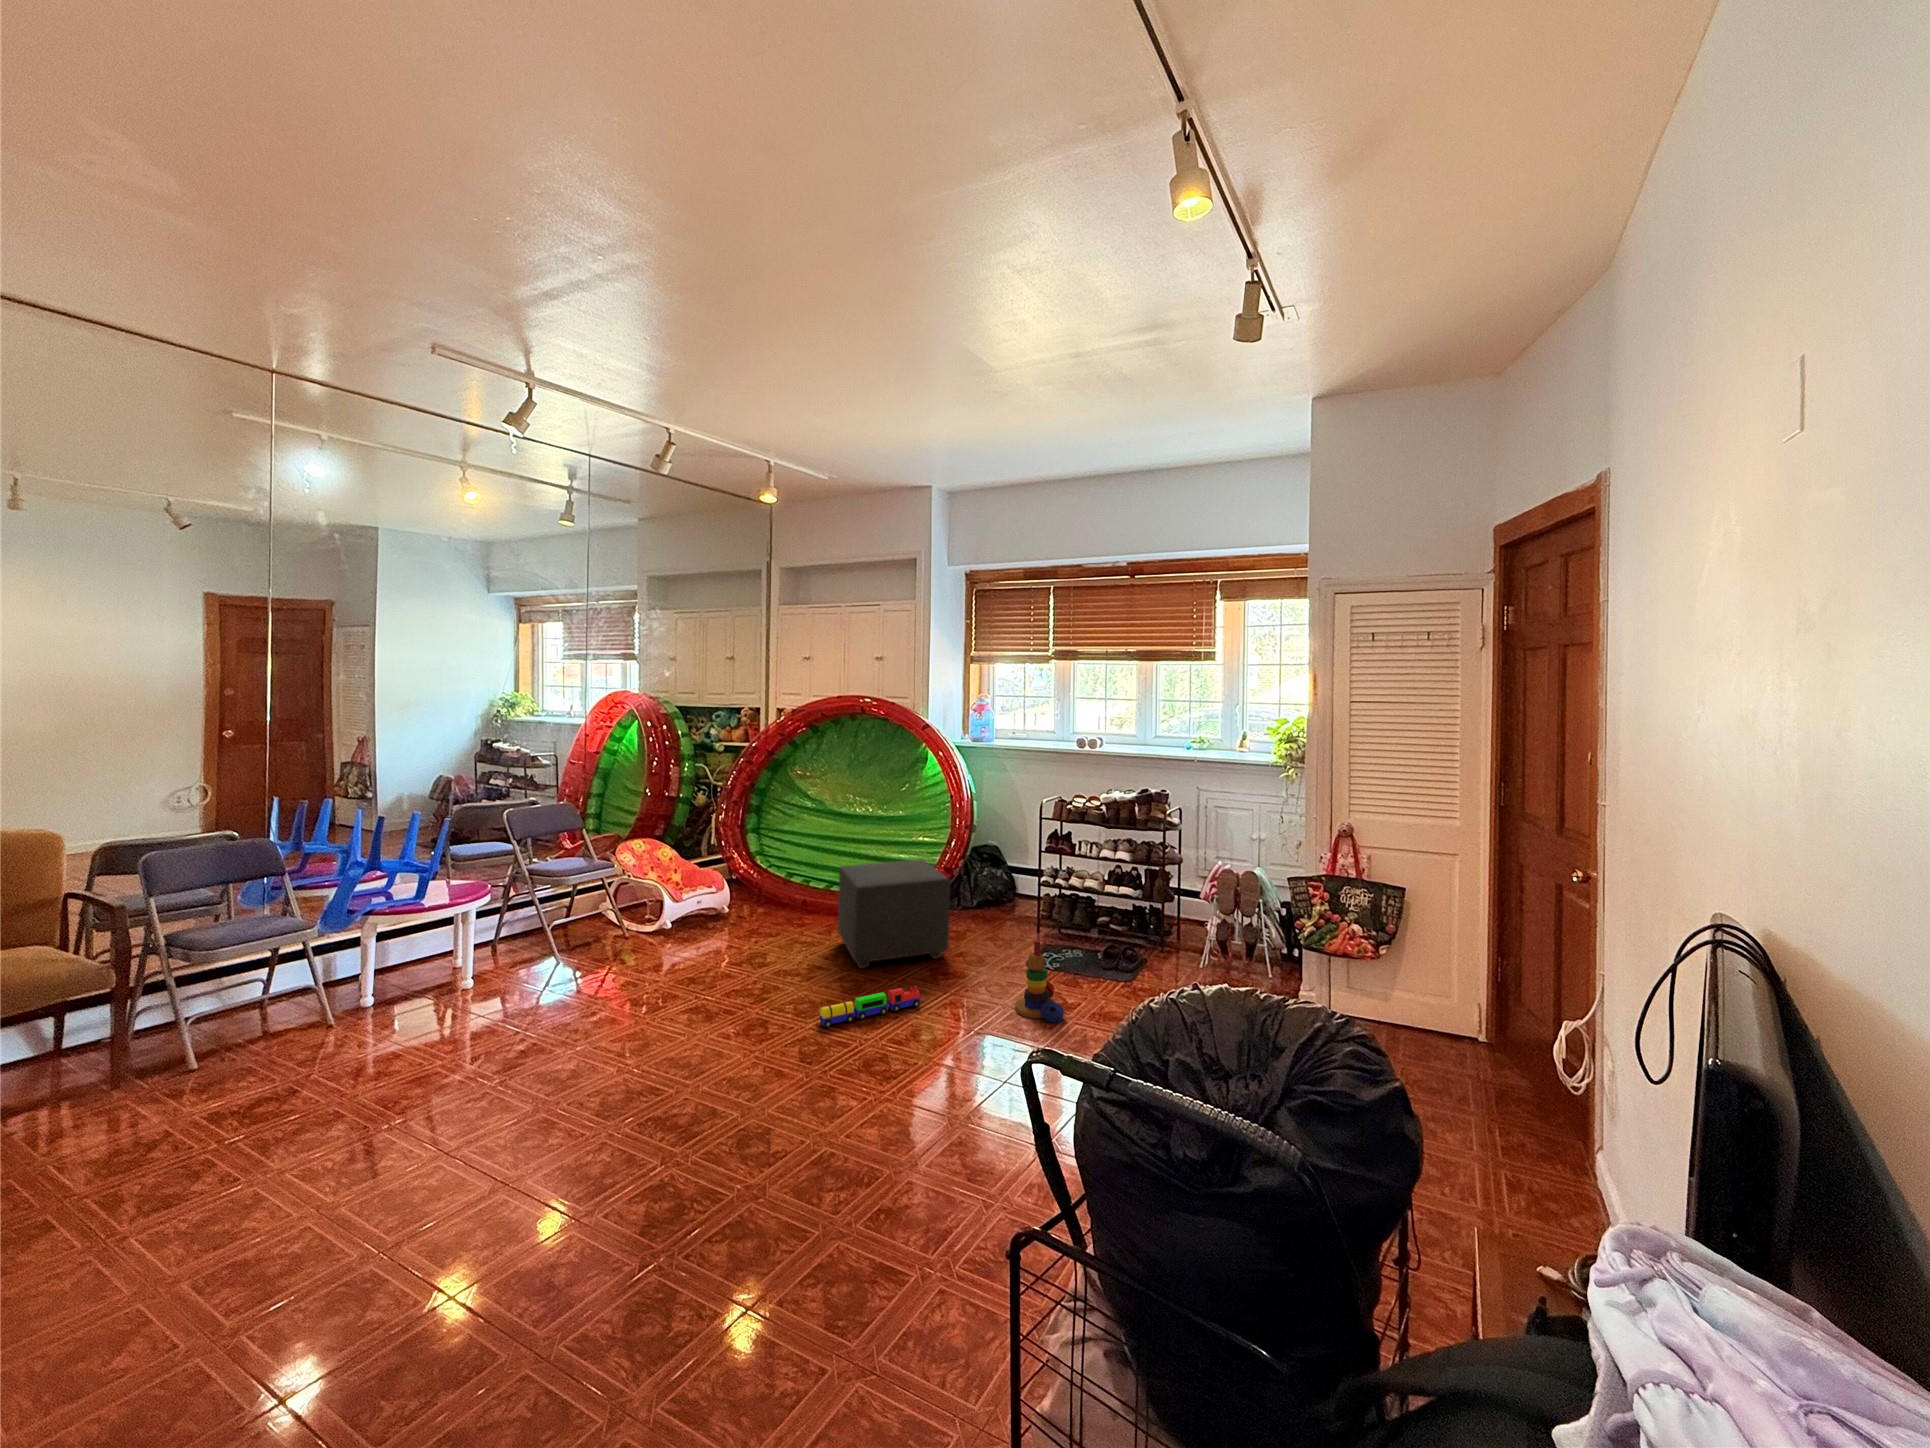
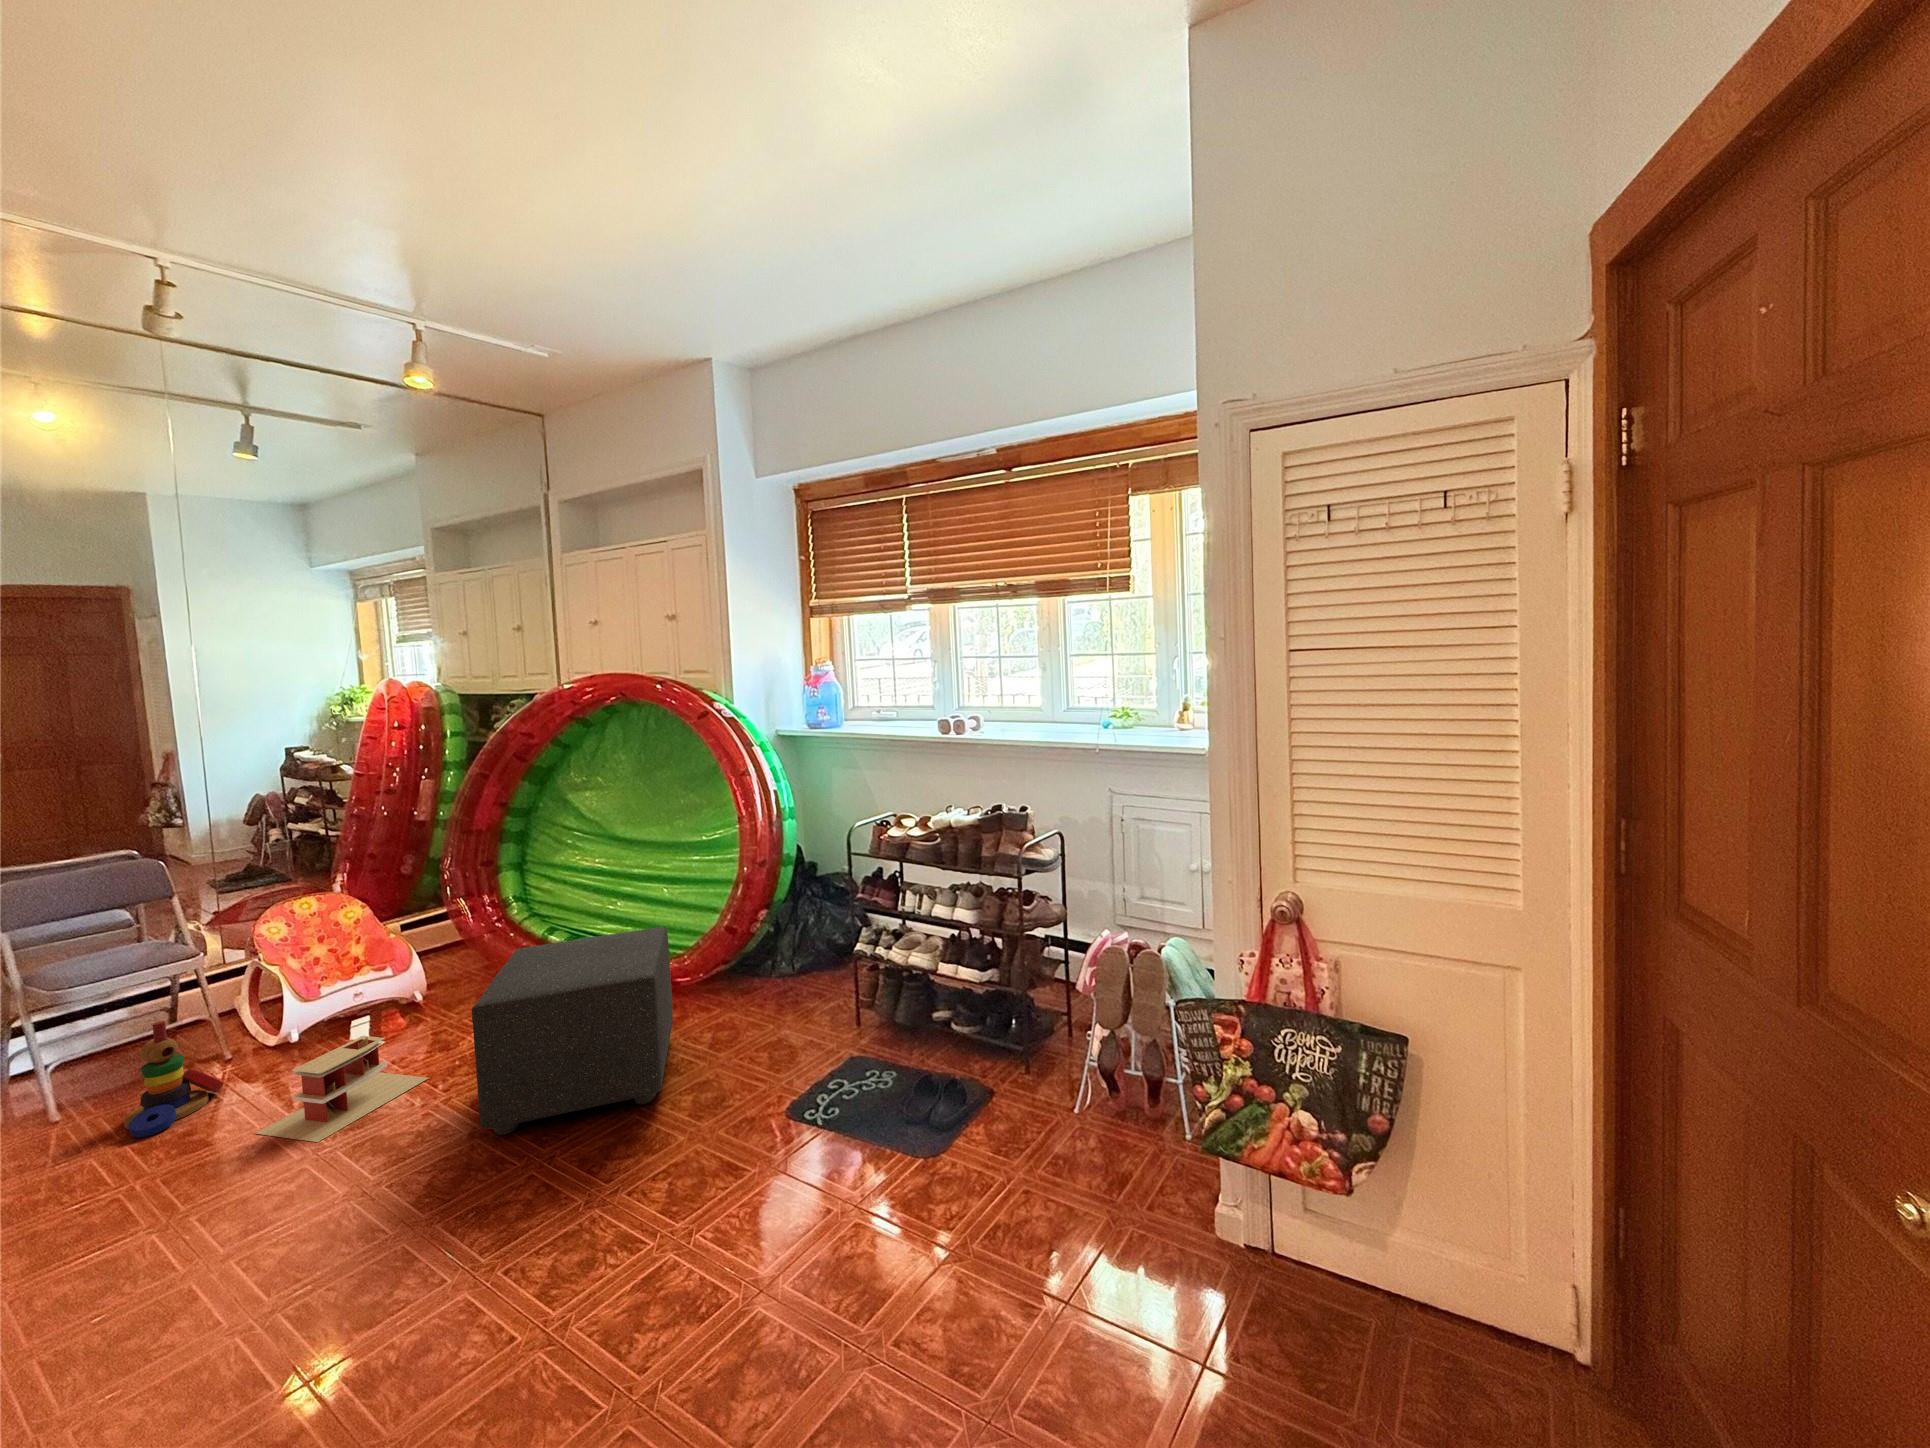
toy house: none [702,915,782,970] -> present [255,1036,428,1142]
stacking toy: present [1015,940,1064,1022] -> present [124,1021,224,1138]
toy train: present [819,986,921,1028] -> none [264,1209,511,1328]

